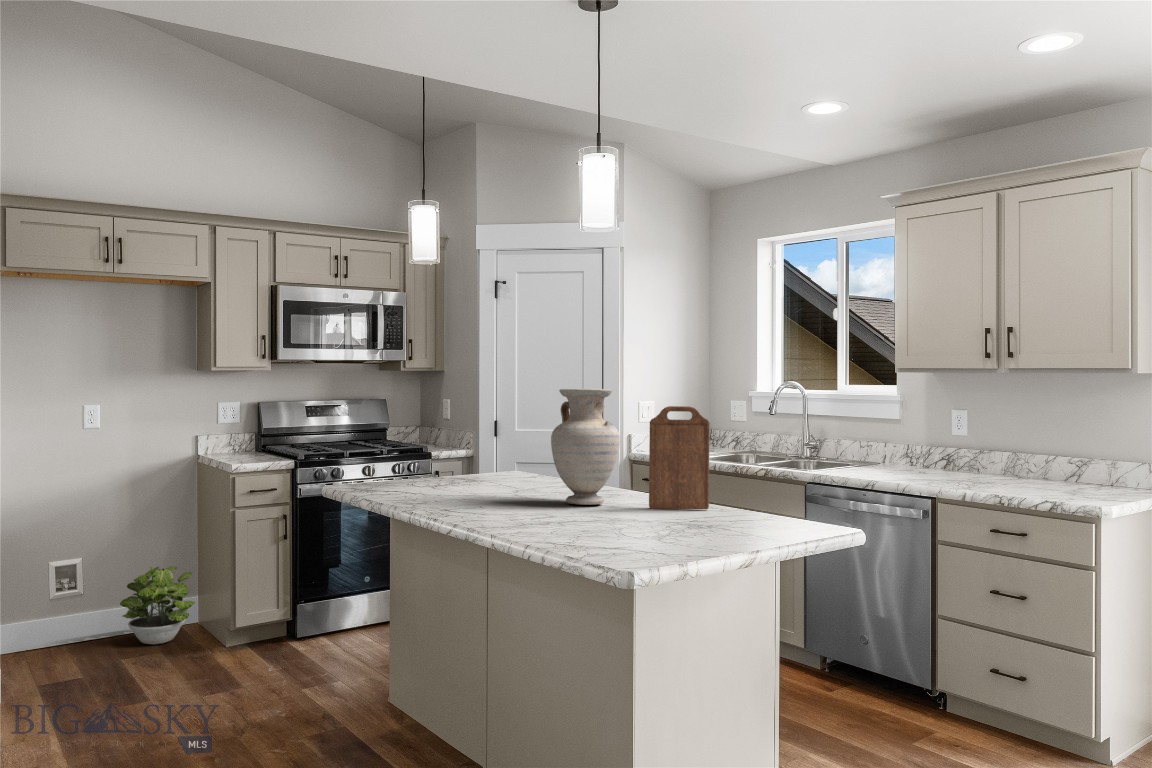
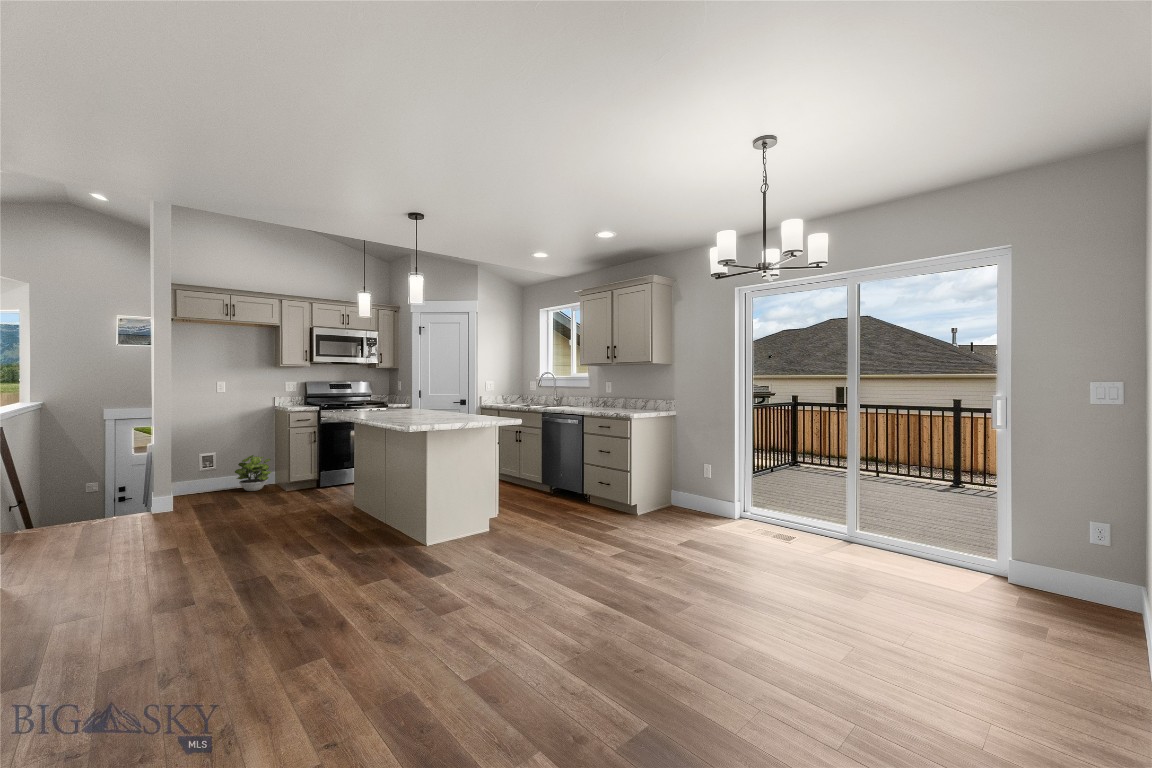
vase: present [551,389,620,505] -> none [417,370,446,416]
cutting board: present [649,406,710,509] -> none [456,377,481,418]

